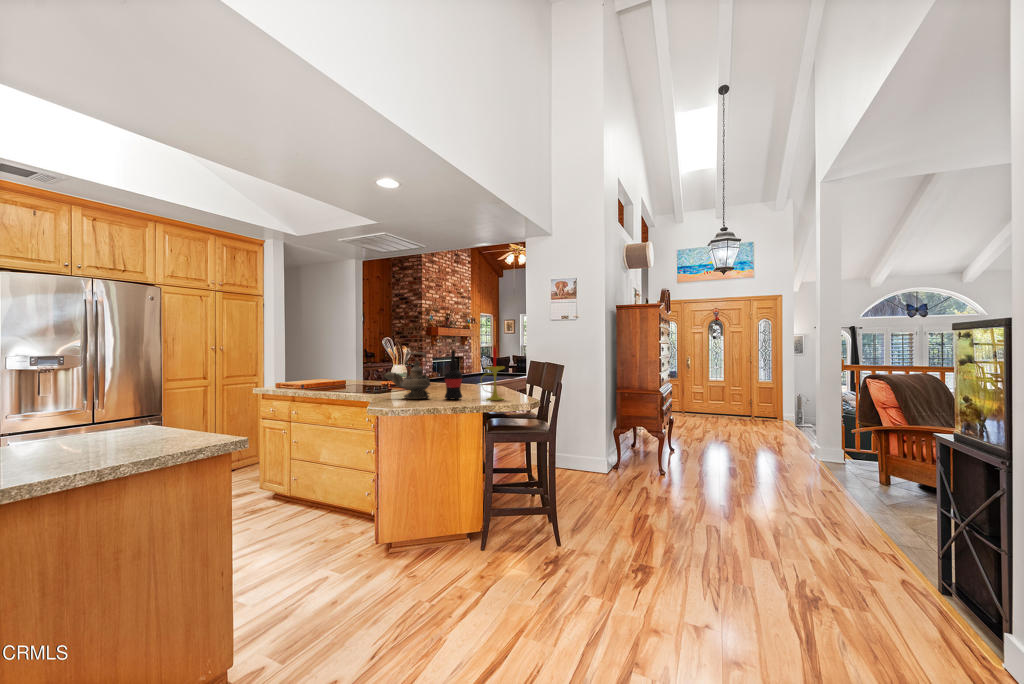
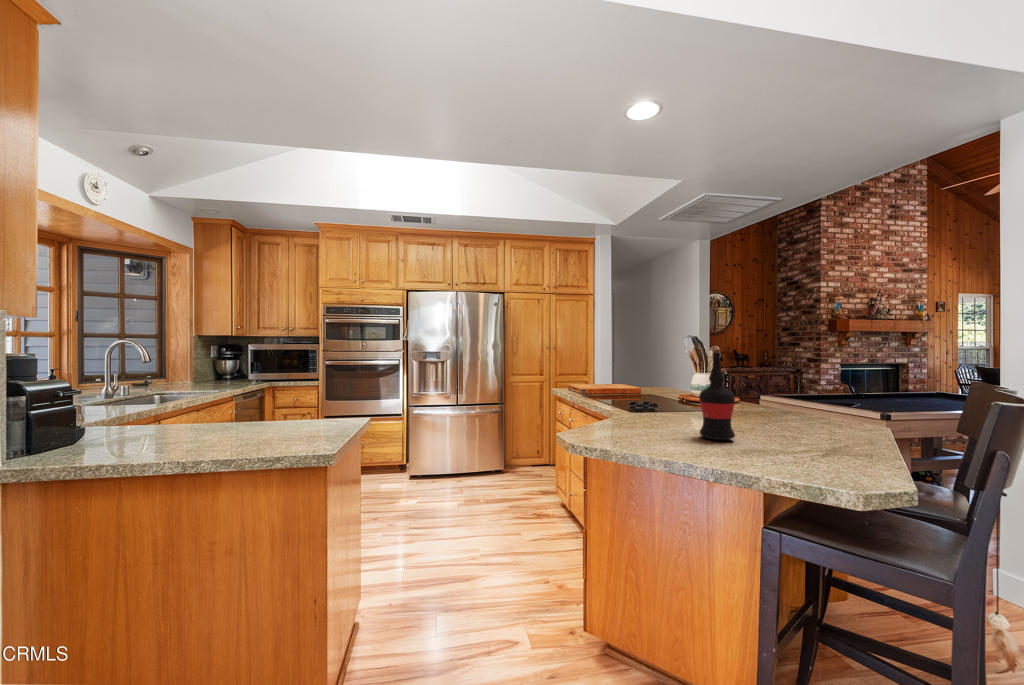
candle: present [481,348,505,400] -> none [771,345,834,458]
teapot: present [384,352,431,399] -> none [616,353,684,429]

